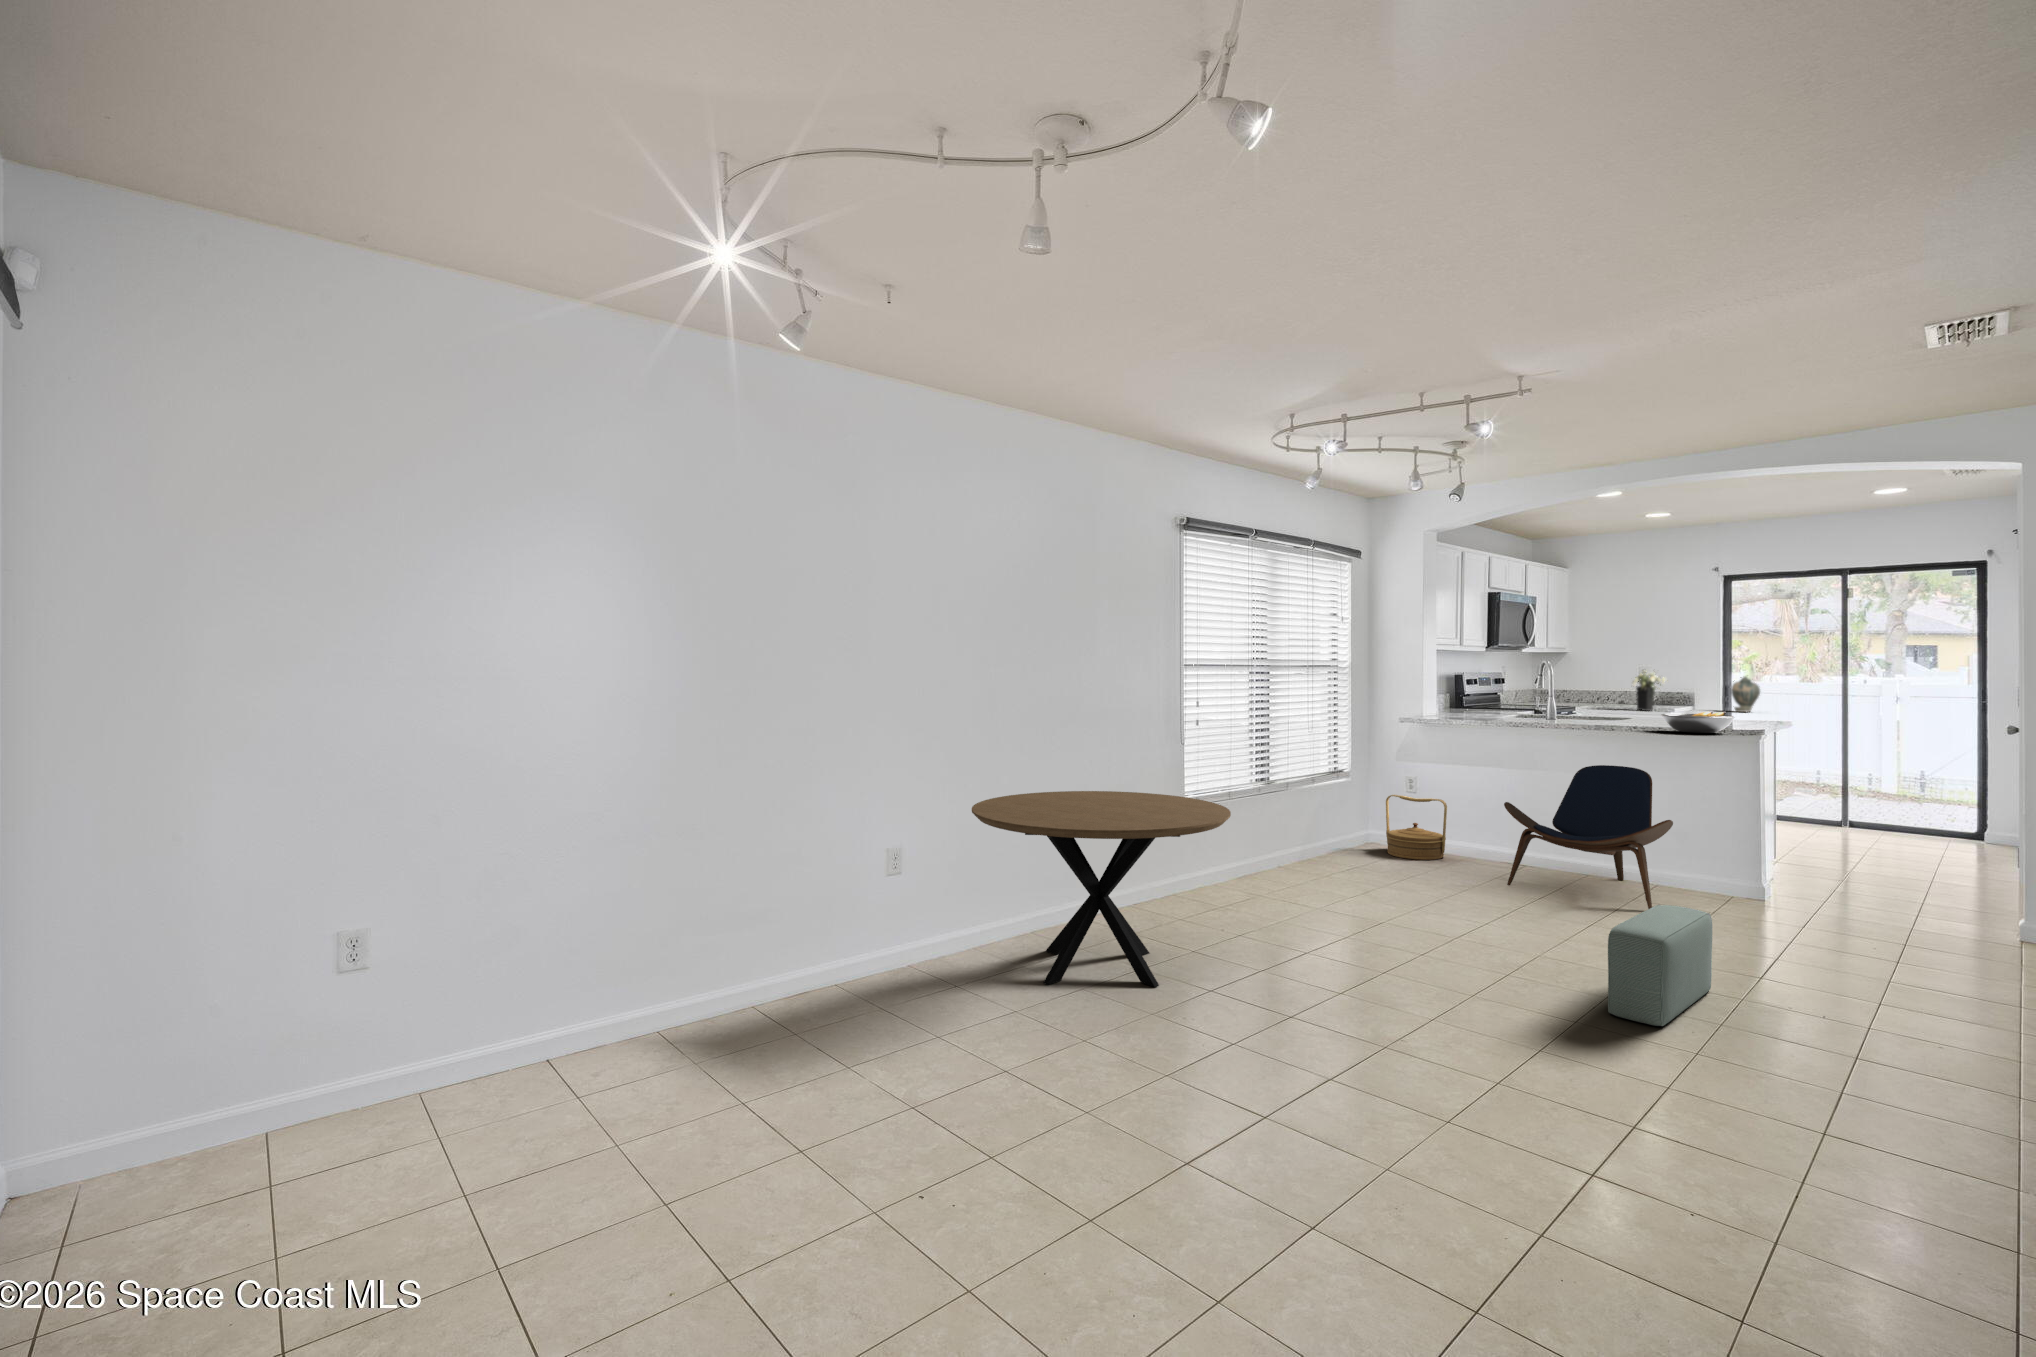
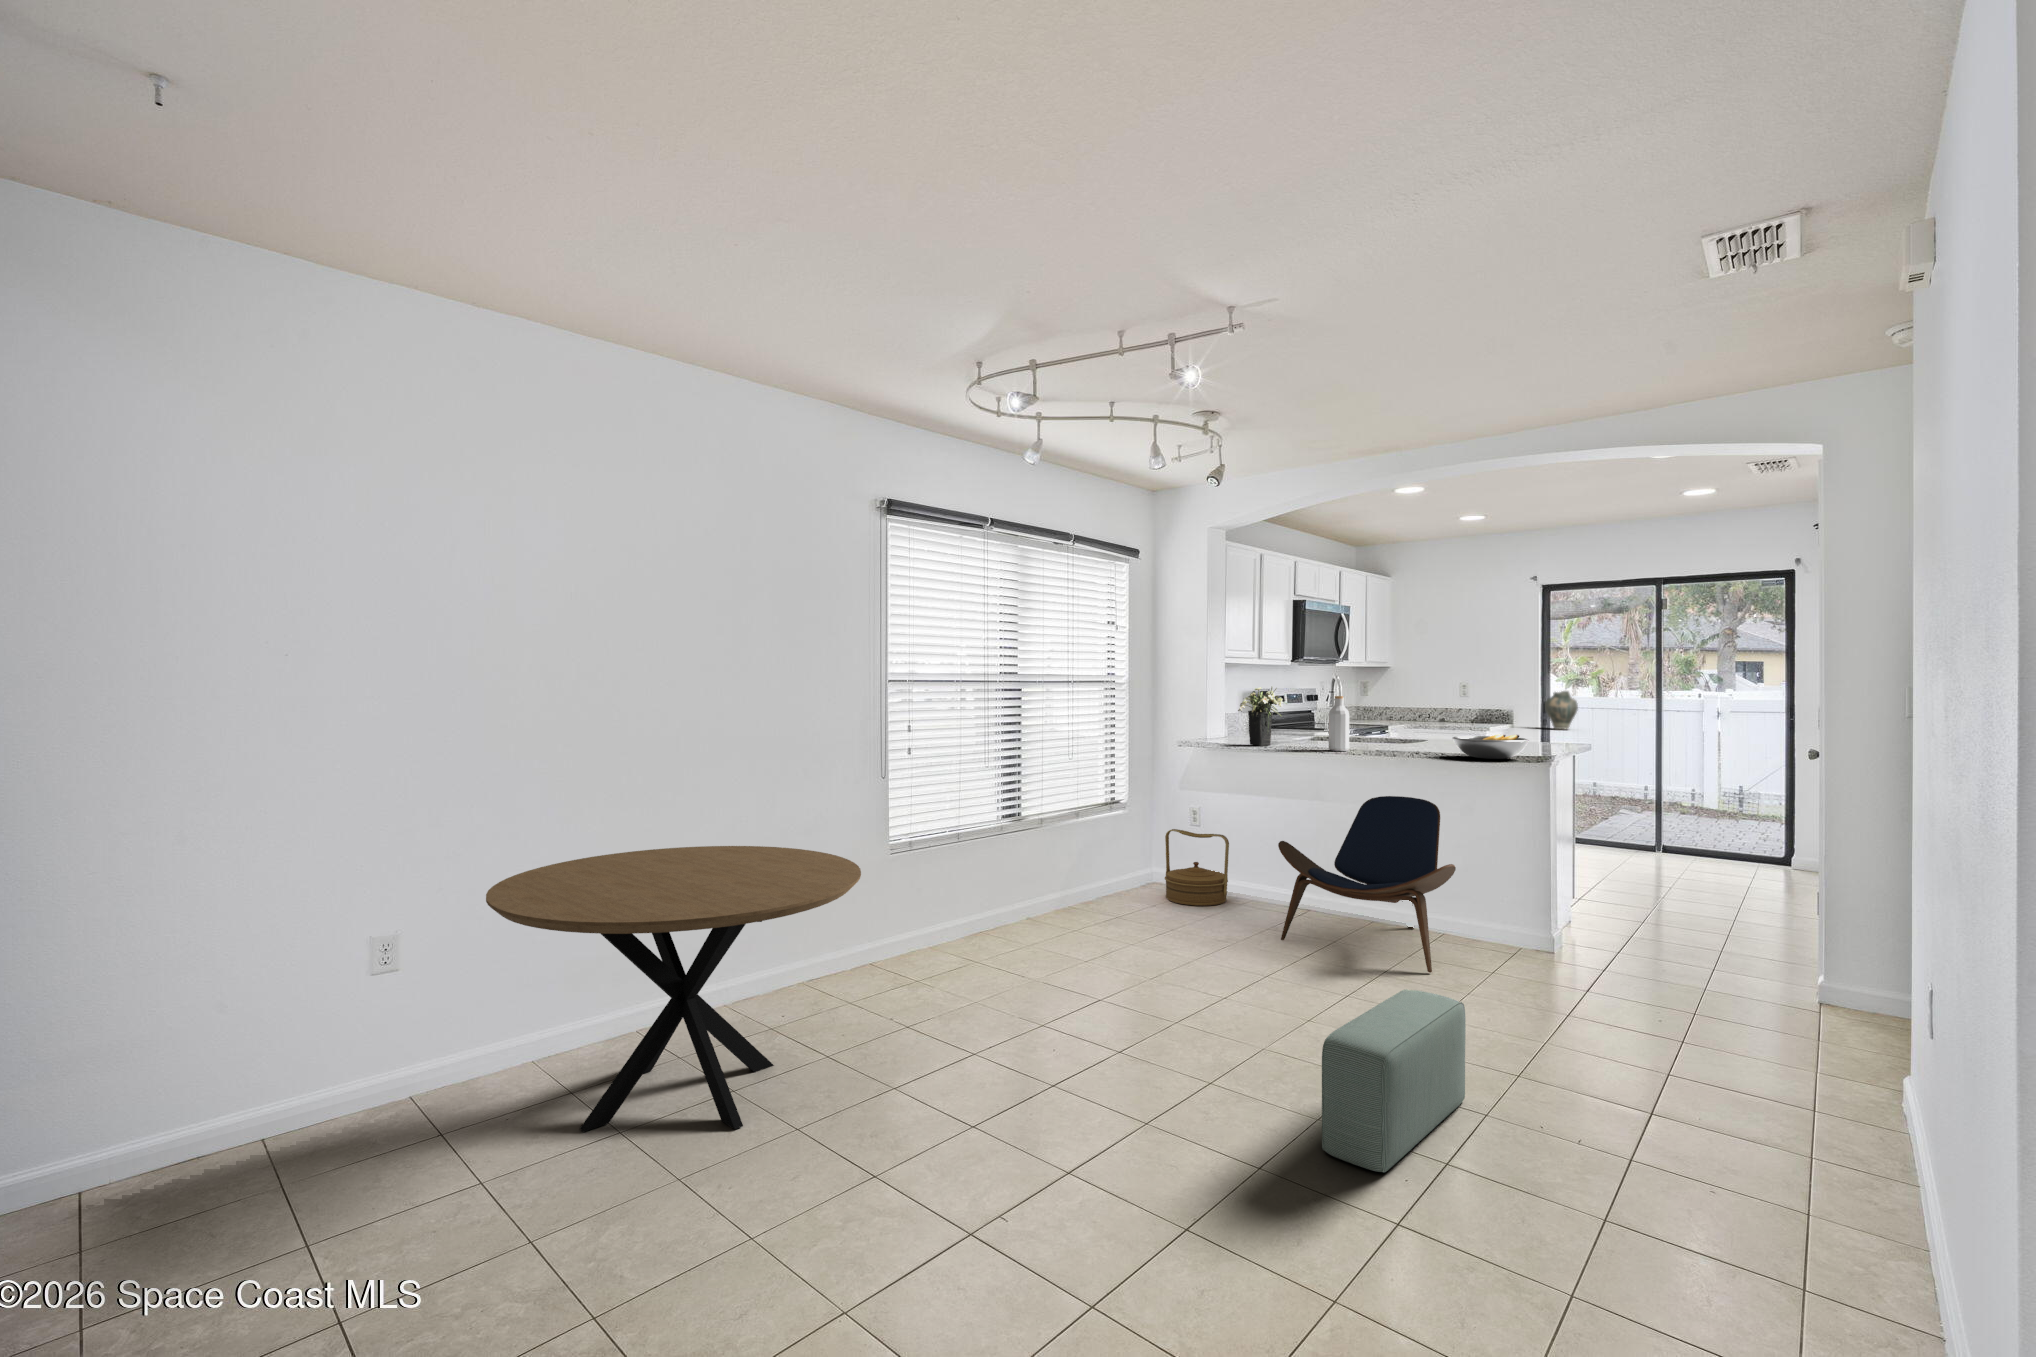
flower arrangement: present [1633,672,1666,711] -> present [1238,687,1287,746]
bottle: none [1542,679,1561,727] -> present [1329,696,1349,751]

